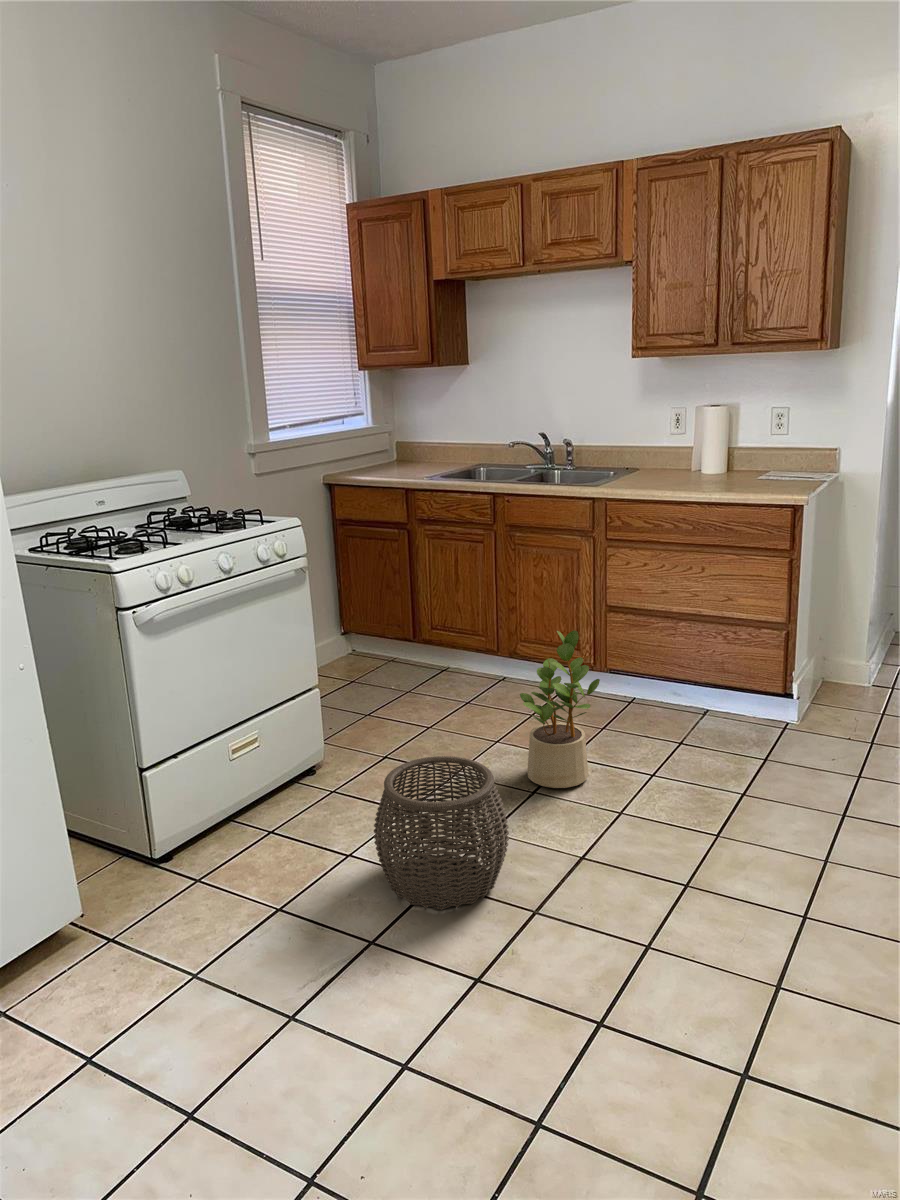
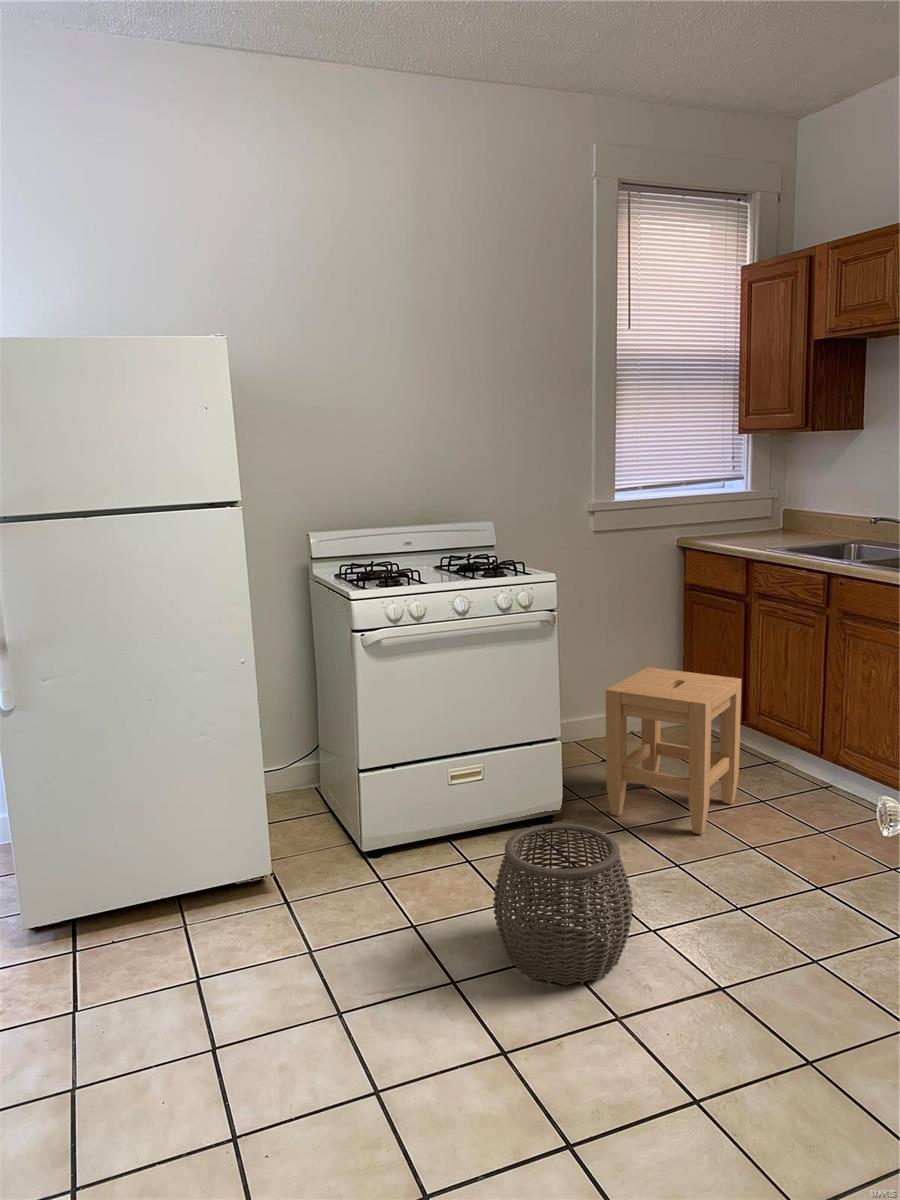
stool: none [347,598,452,748] -> present [605,667,742,835]
potted plant: present [520,630,600,788] -> none [744,729,842,915]

